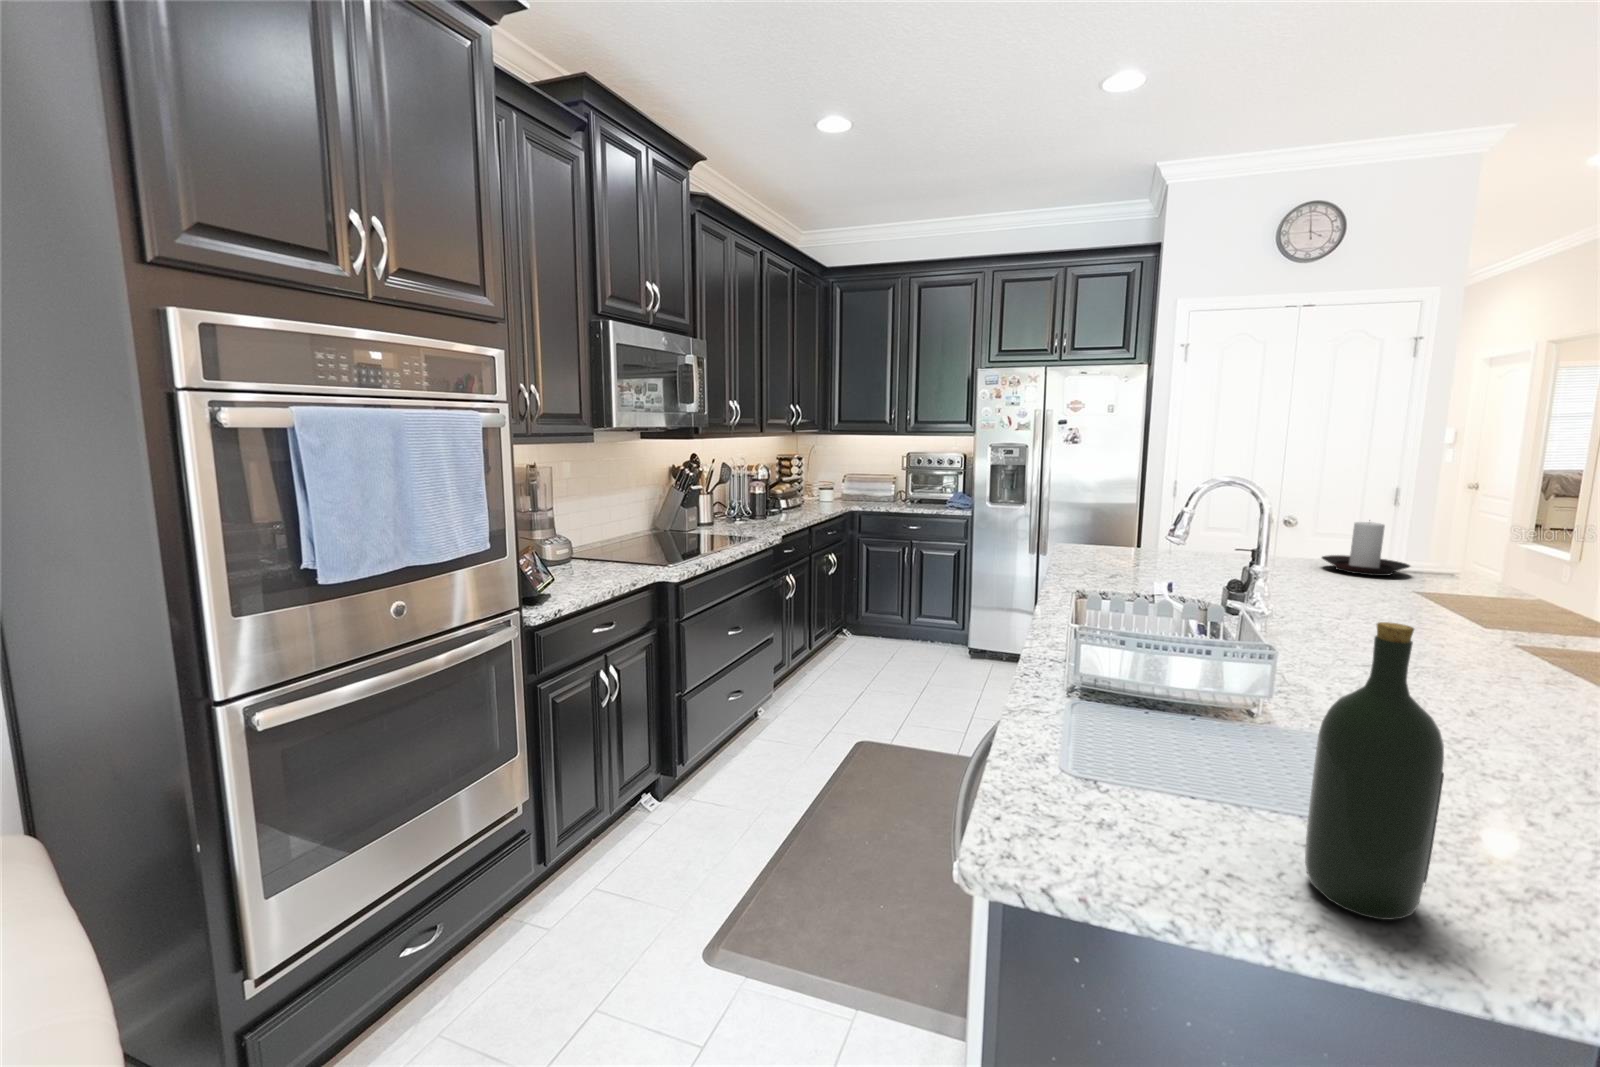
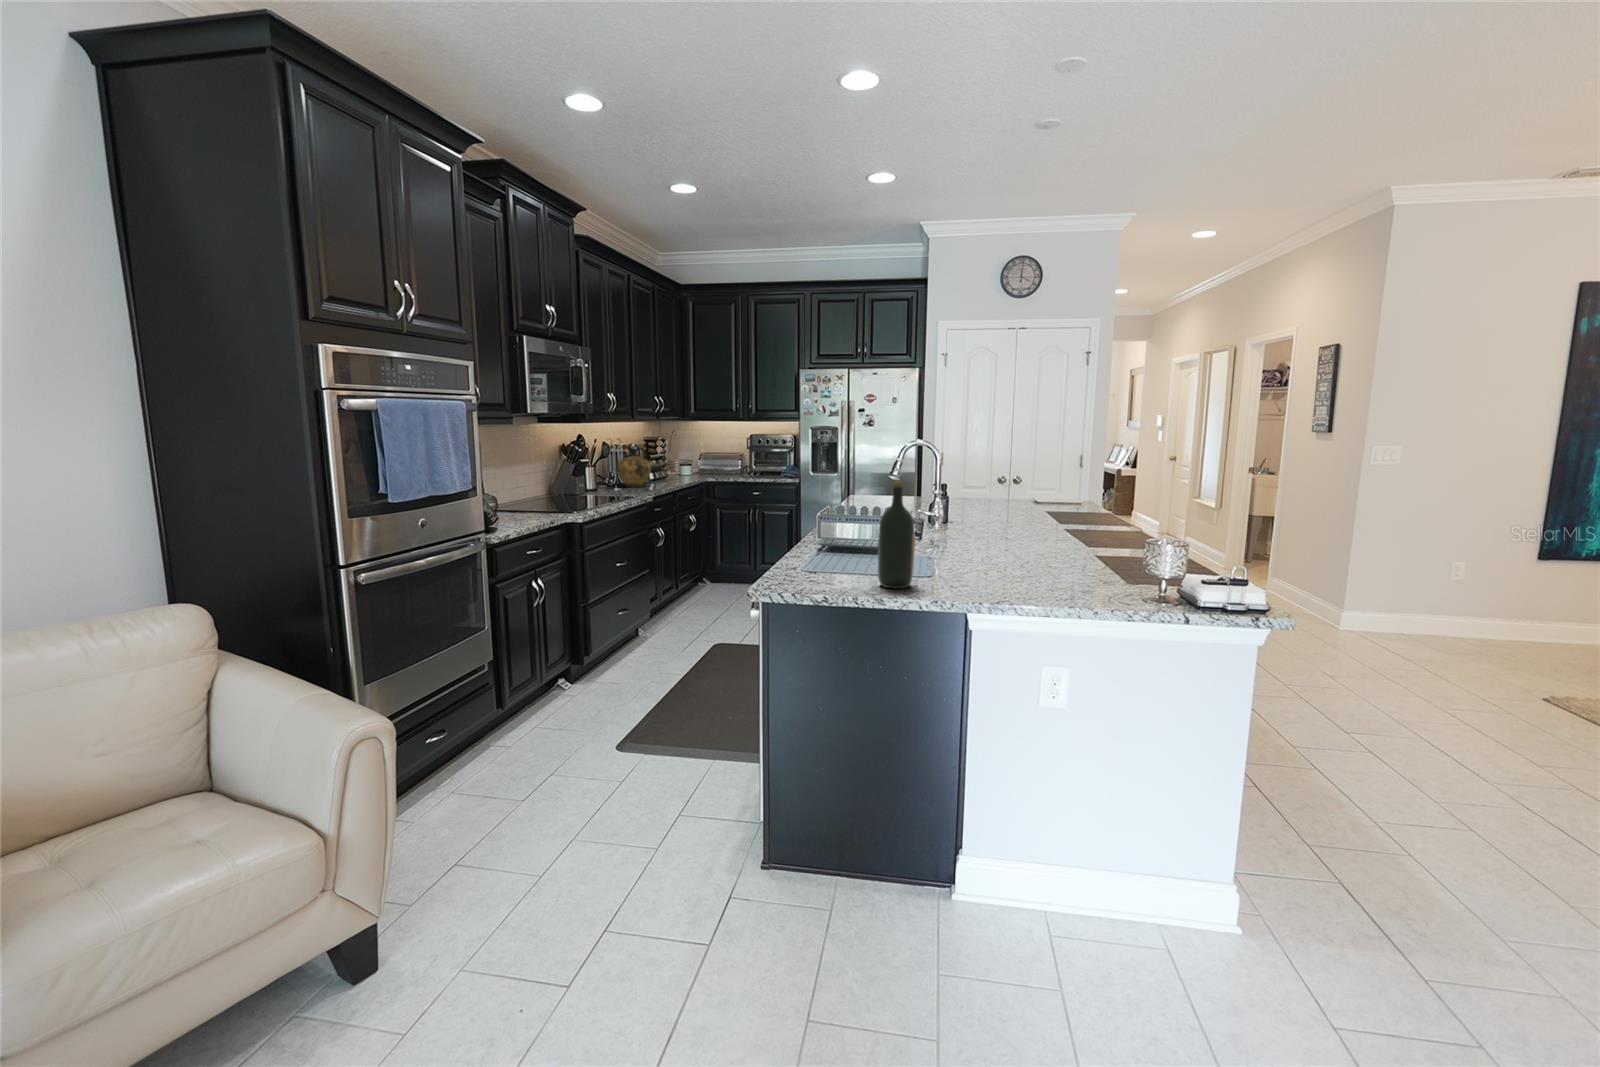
ceramic jug: none [741,467,782,519] -> present [617,446,651,487]
candle holder: present [1322,522,1410,576] -> none [1005,471,1051,505]

